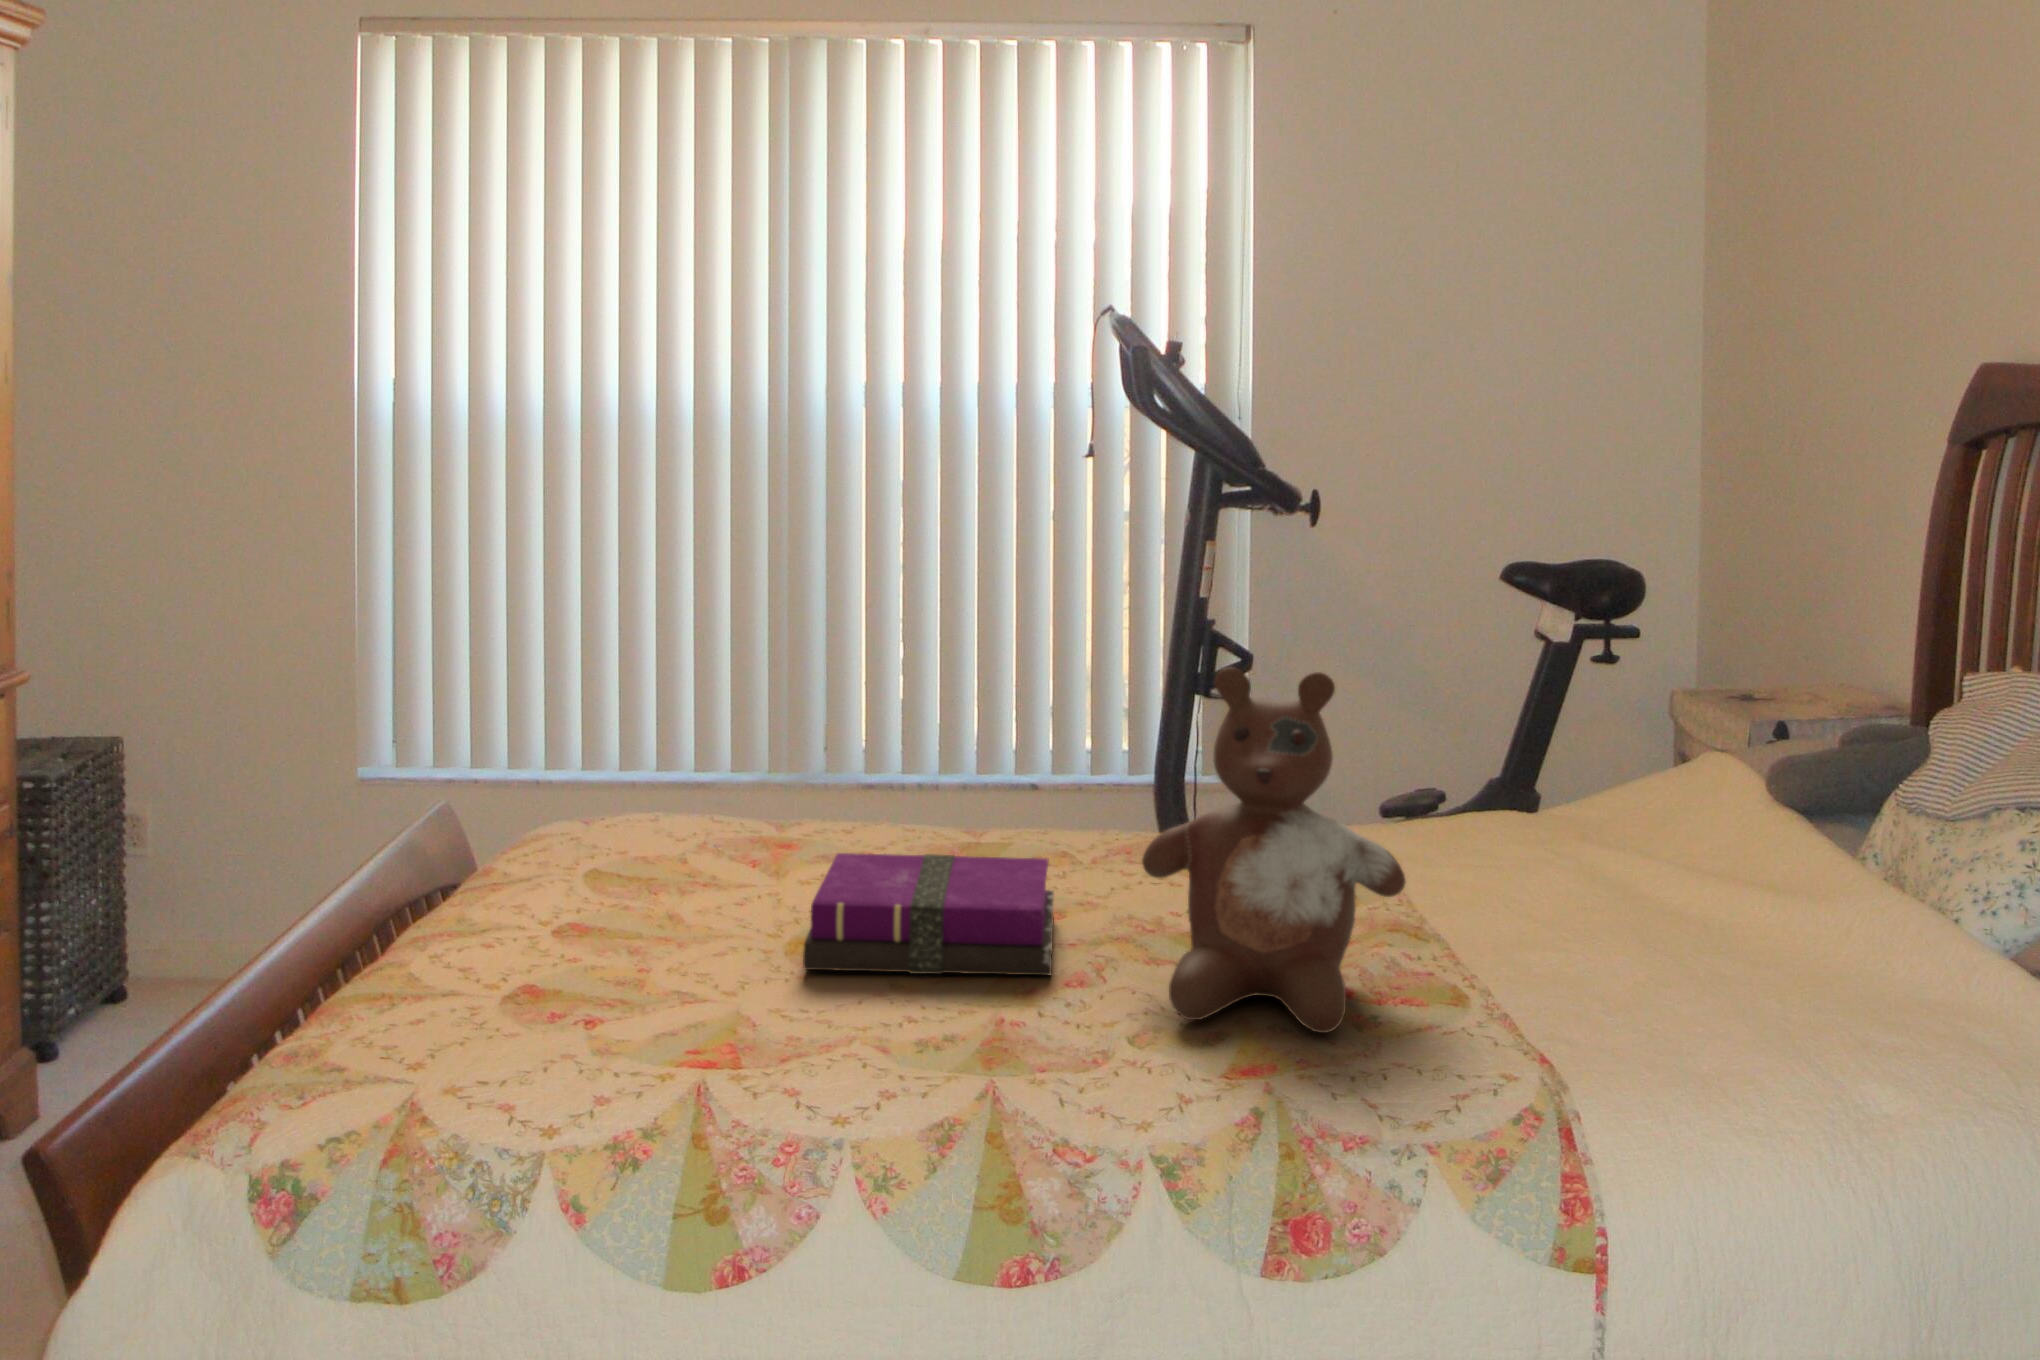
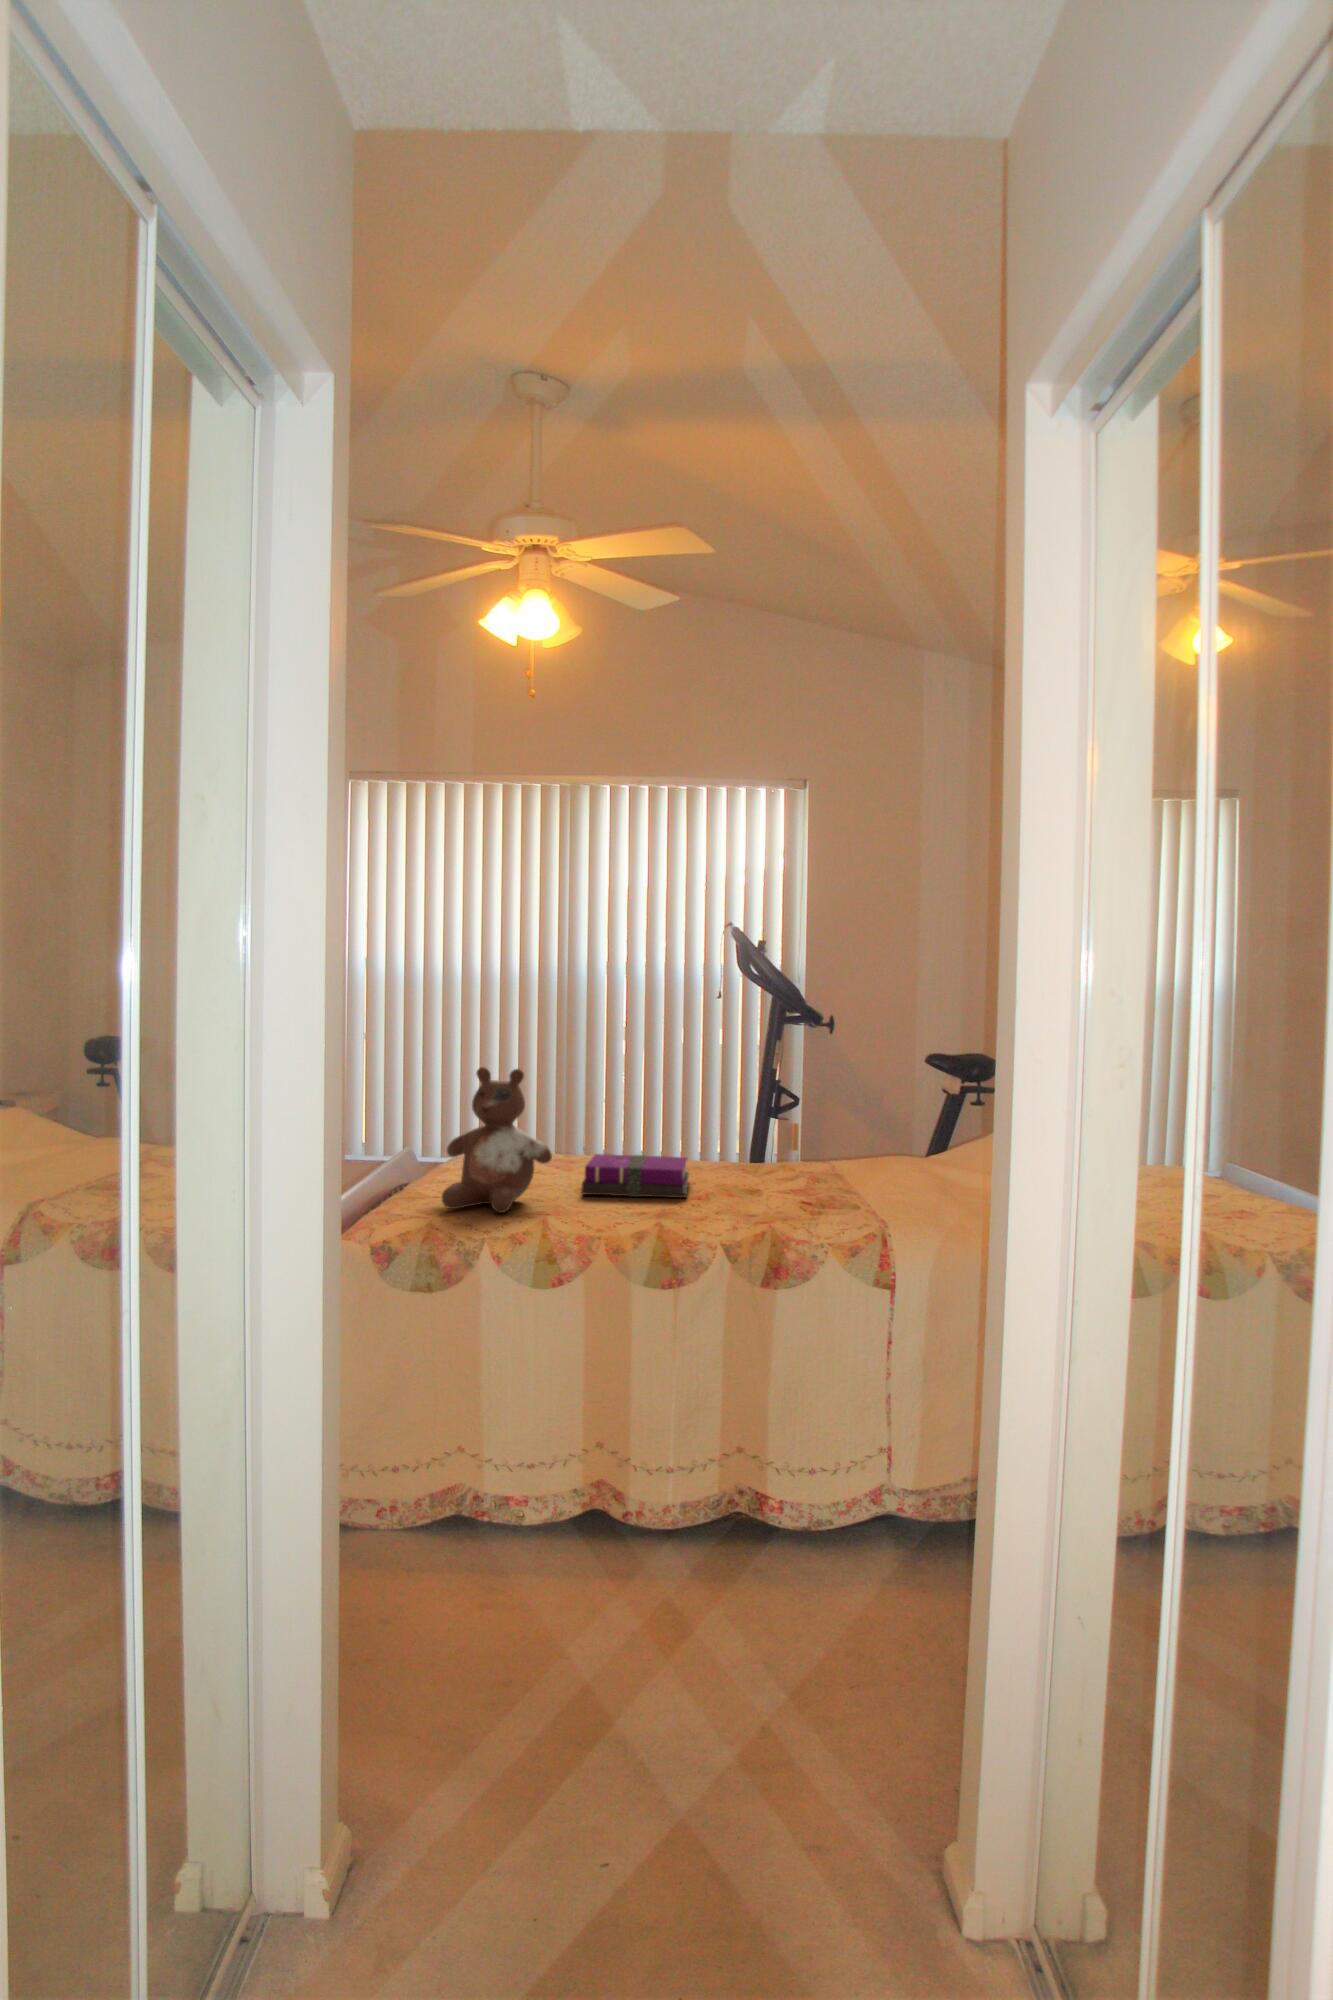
stuffed bear: present [1142,667,1406,1033] -> present [442,1067,552,1213]

